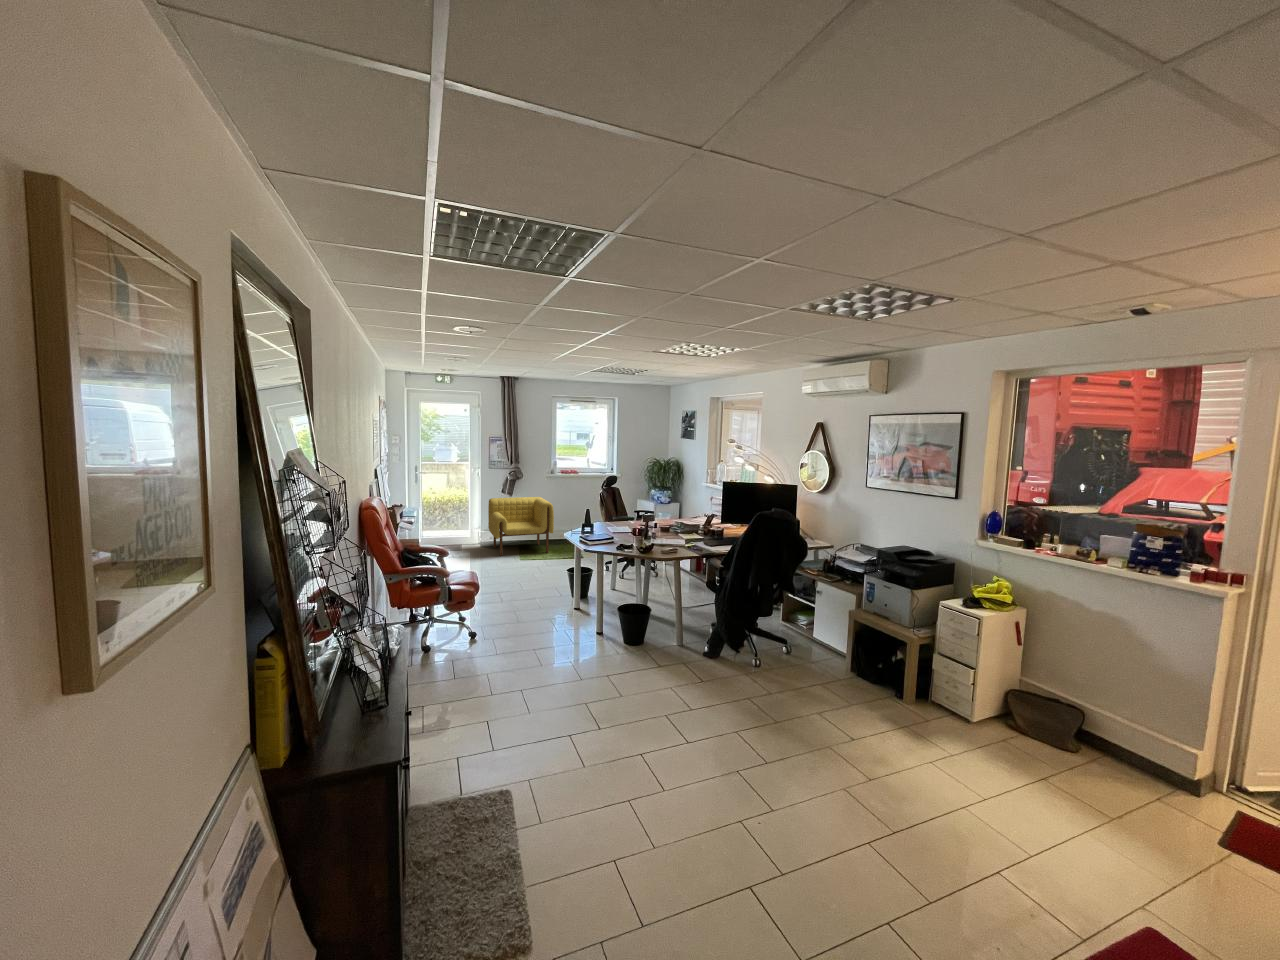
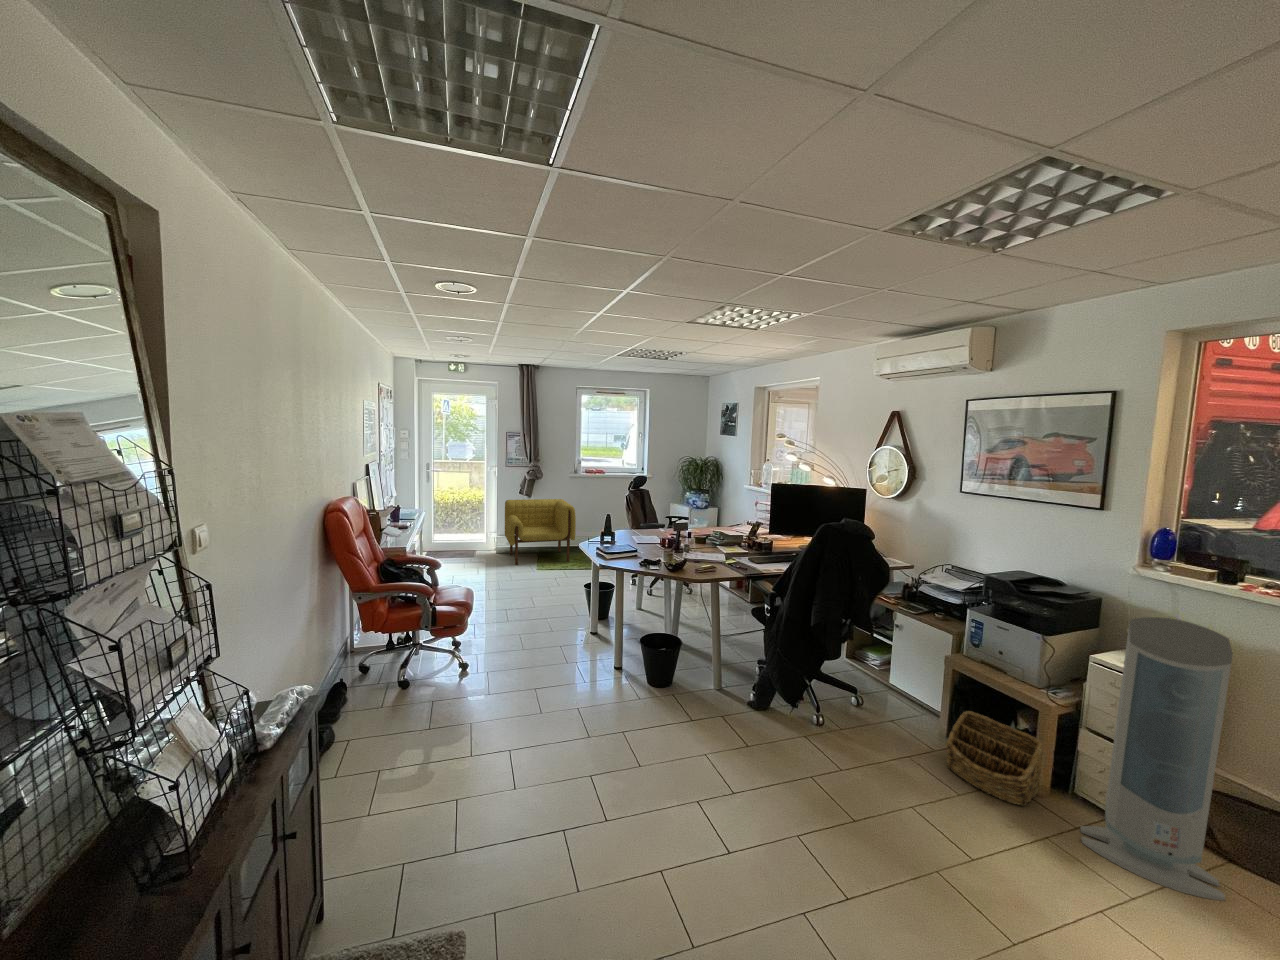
air purifier: none [928,571,1012,753] -> present [1080,617,1233,901]
basket: none [846,648,910,709] -> present [946,711,1044,806]

